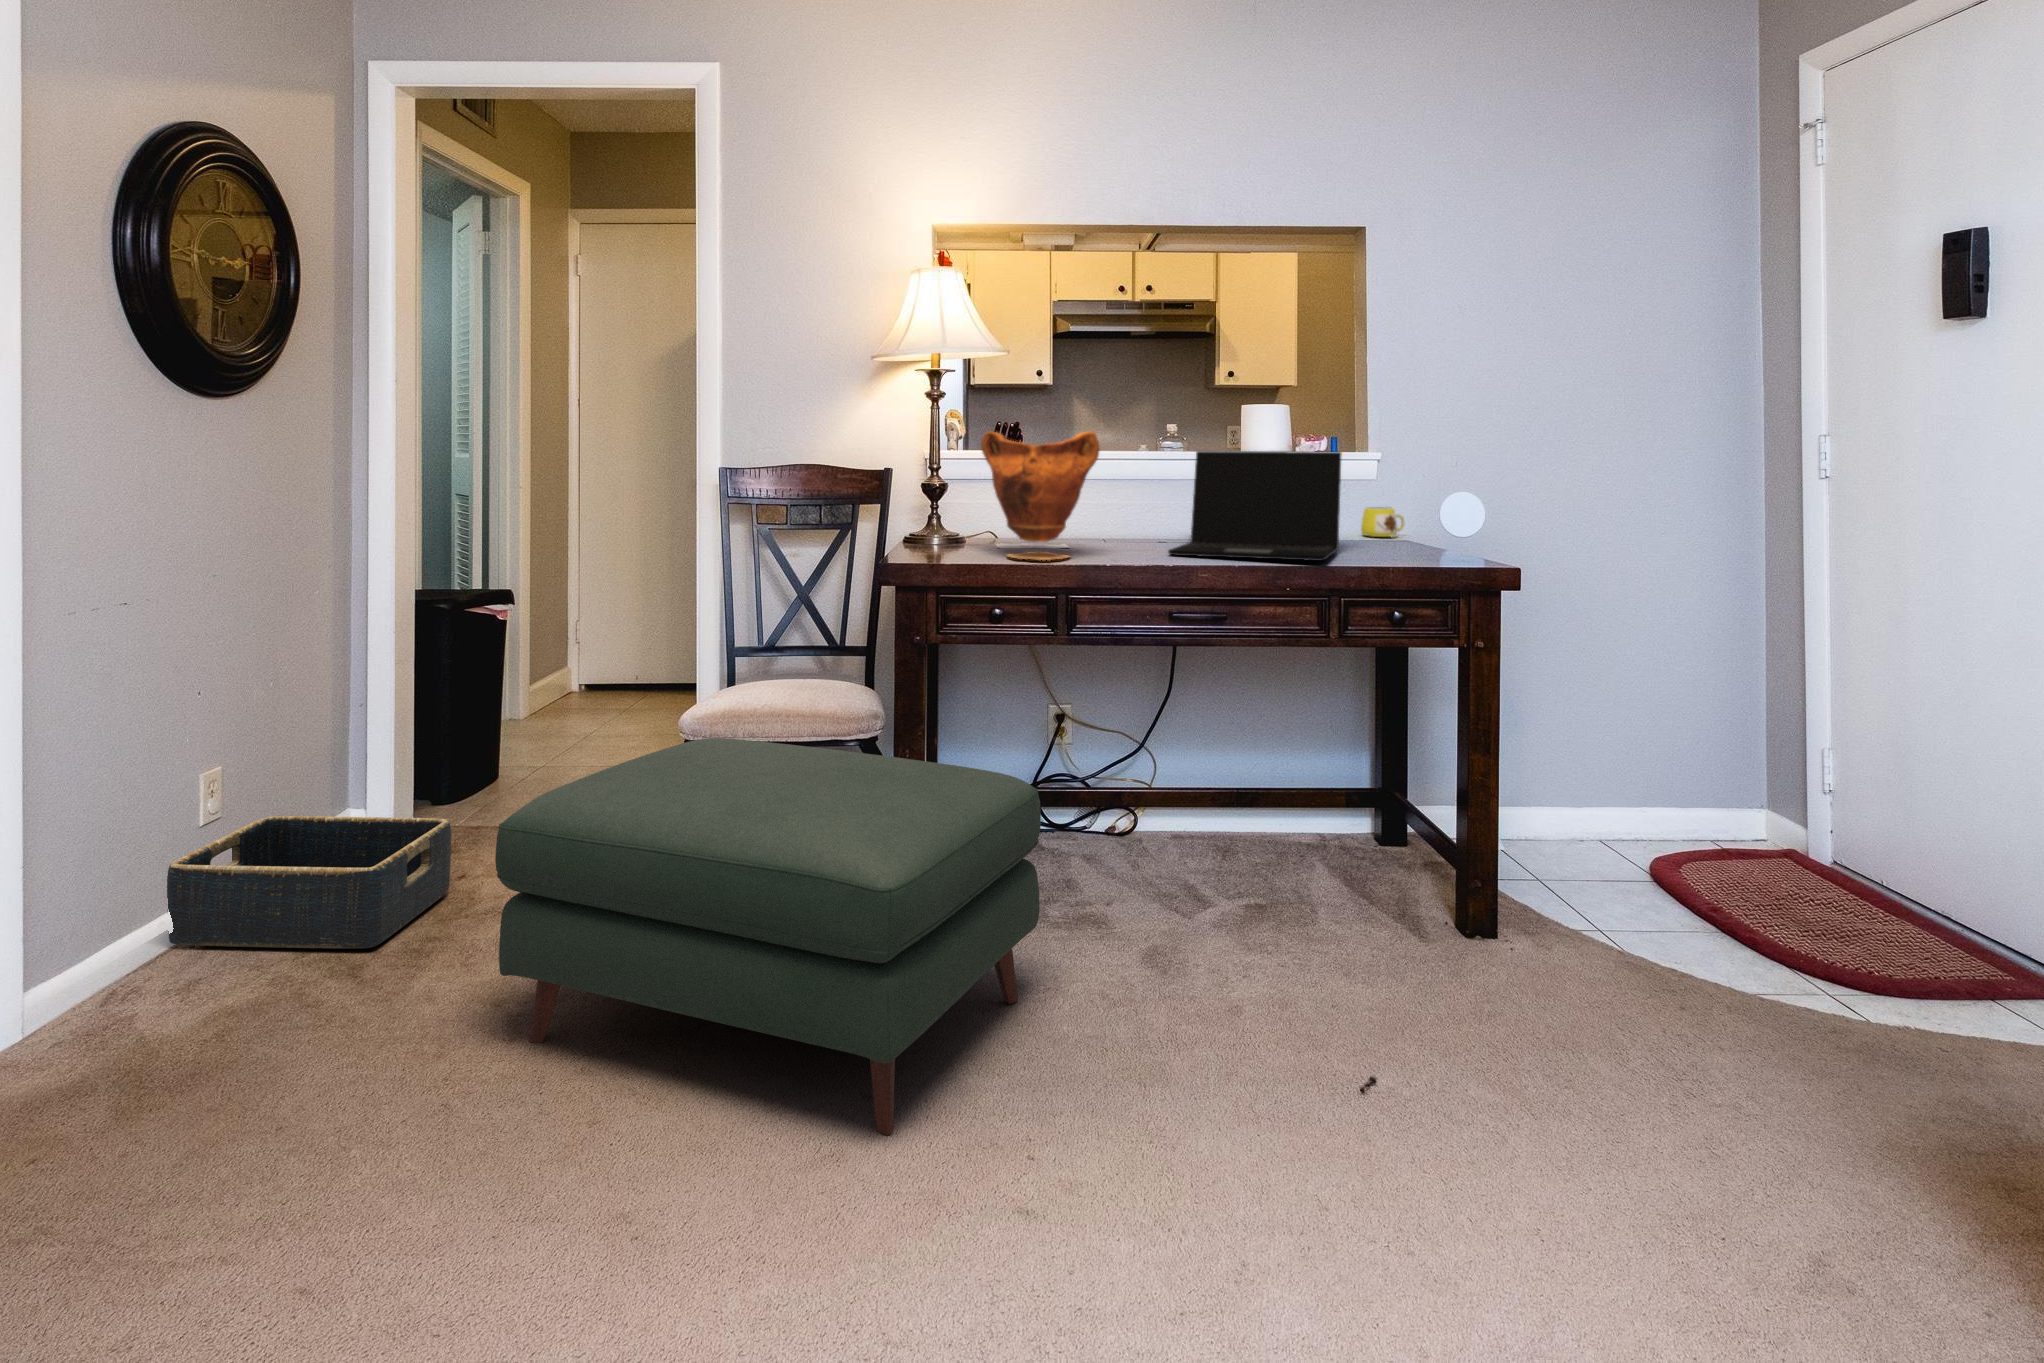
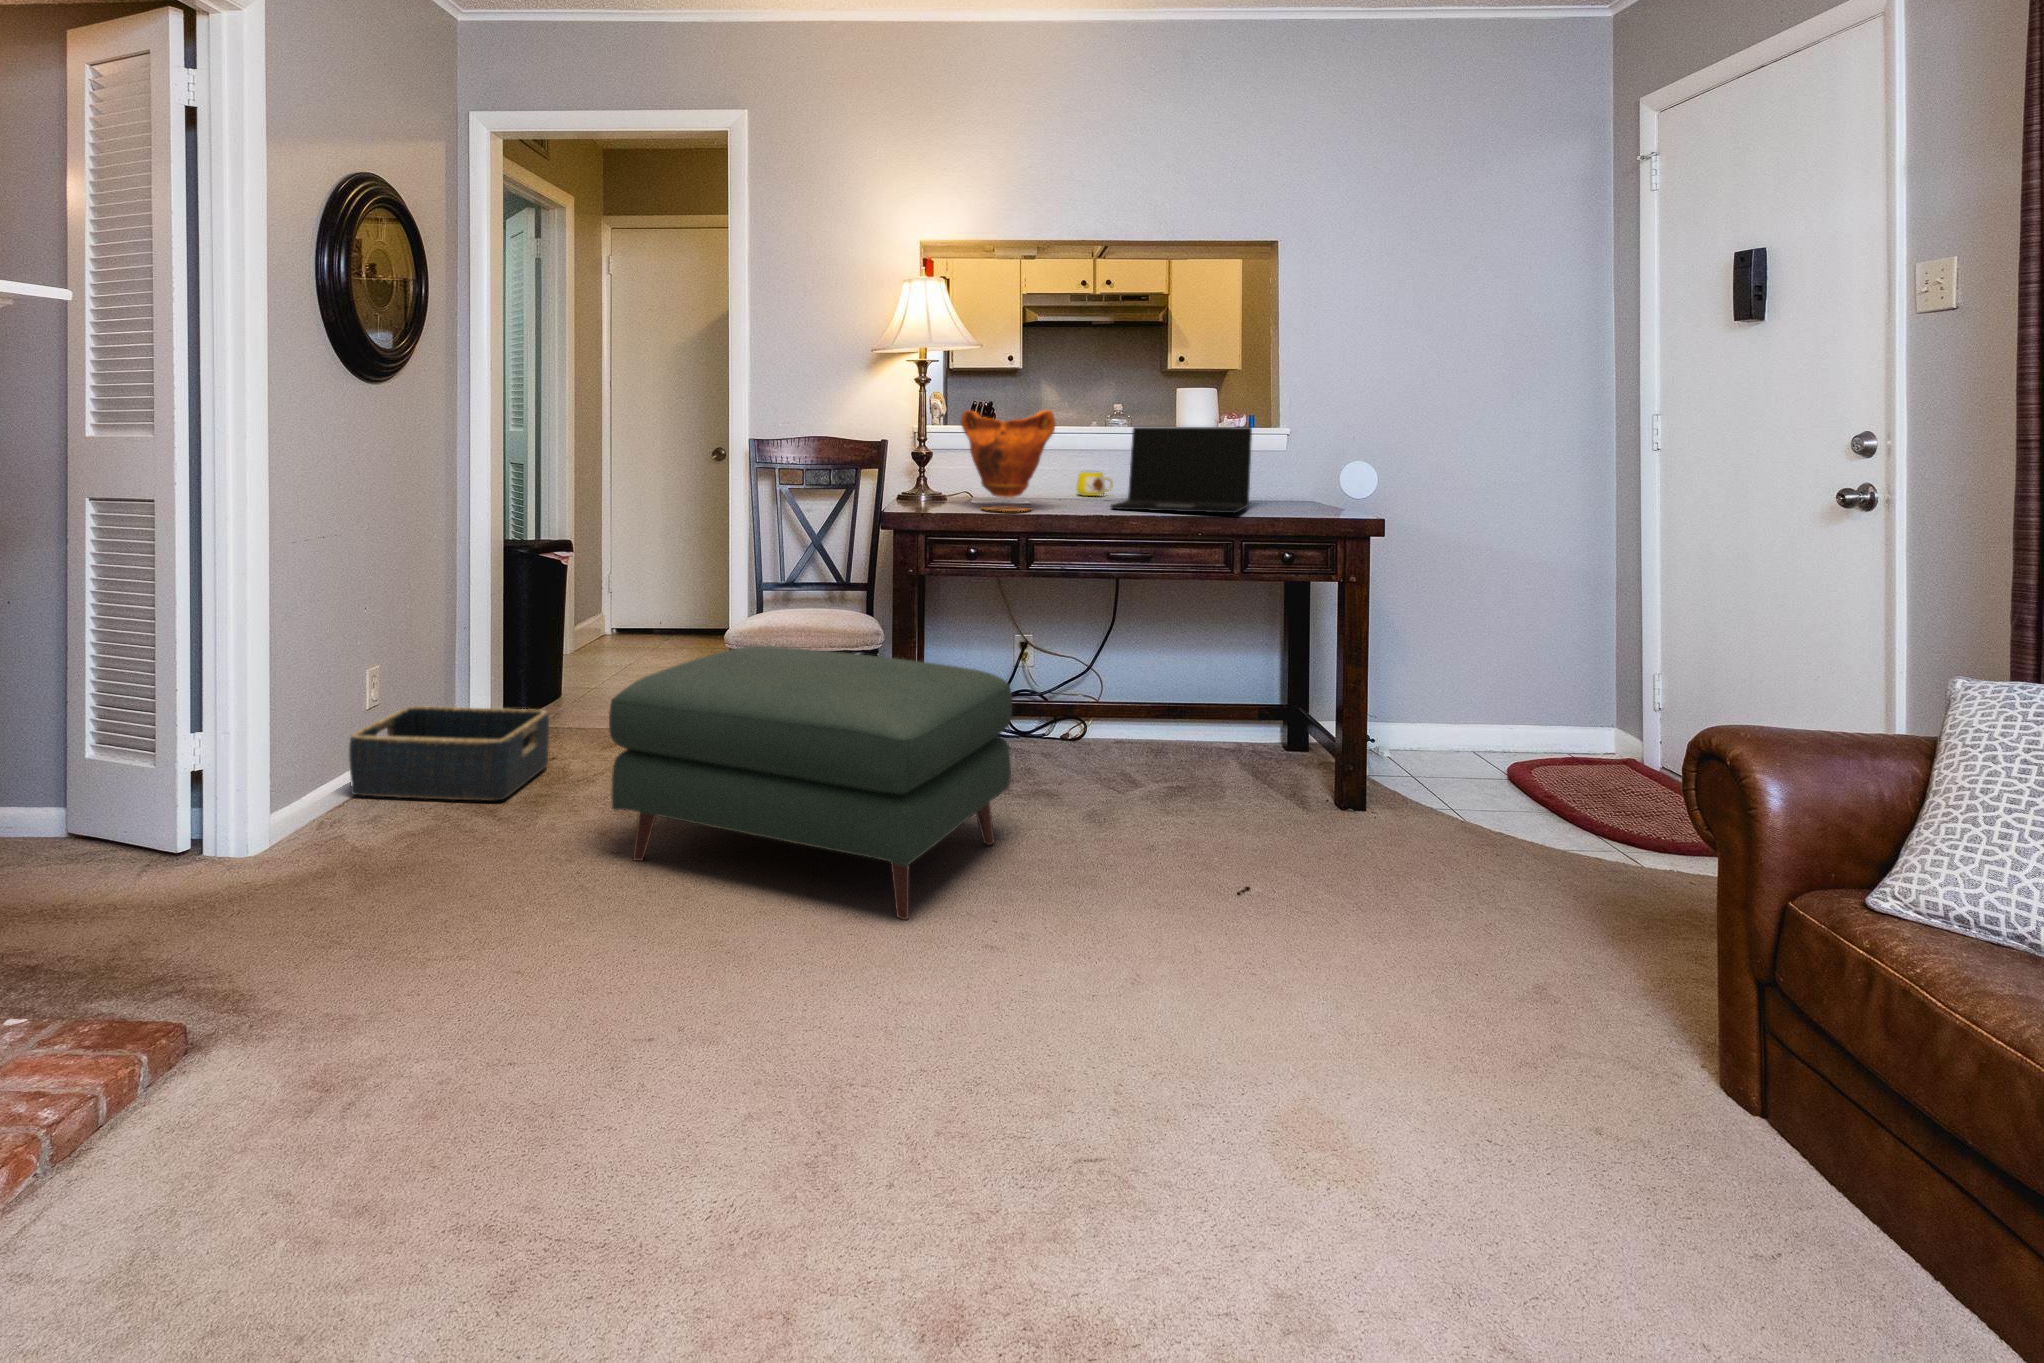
mug: present [1361,507,1406,537] -> present [1076,471,1113,496]

